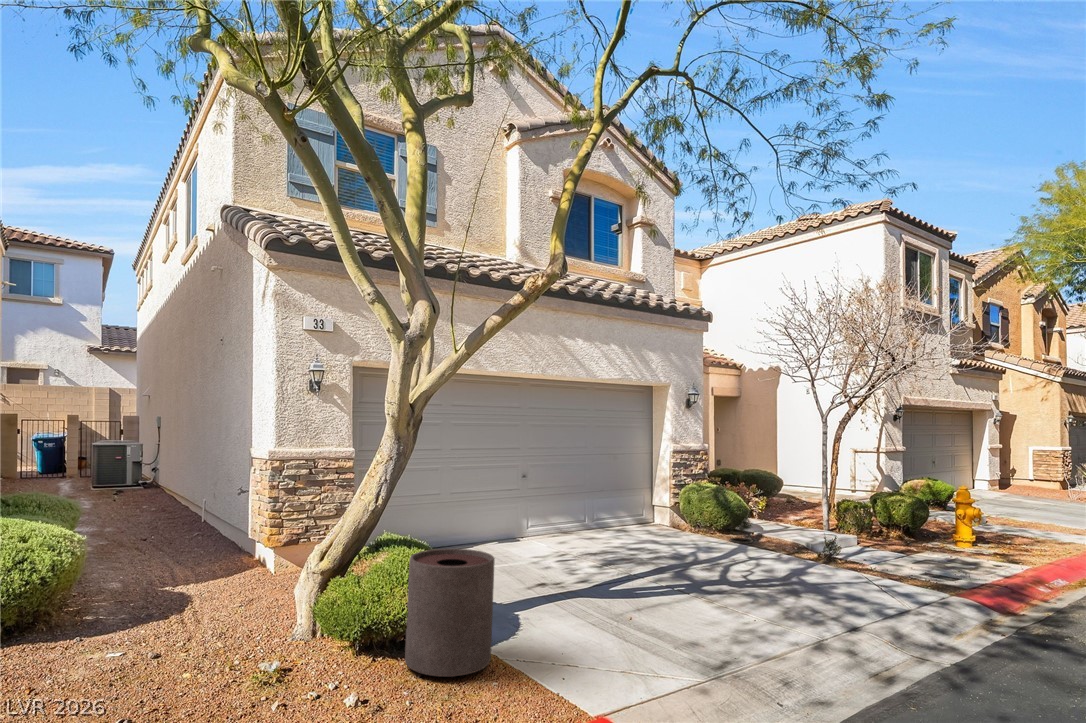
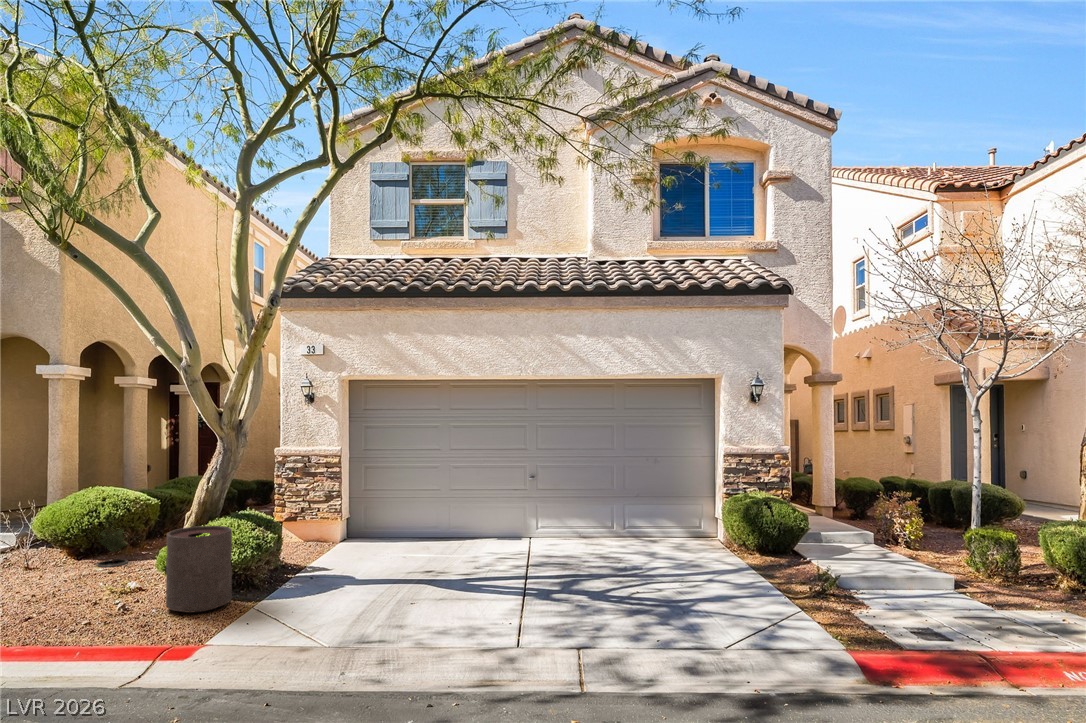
potted tree: present [730,504,752,544] -> present [97,520,127,567]

